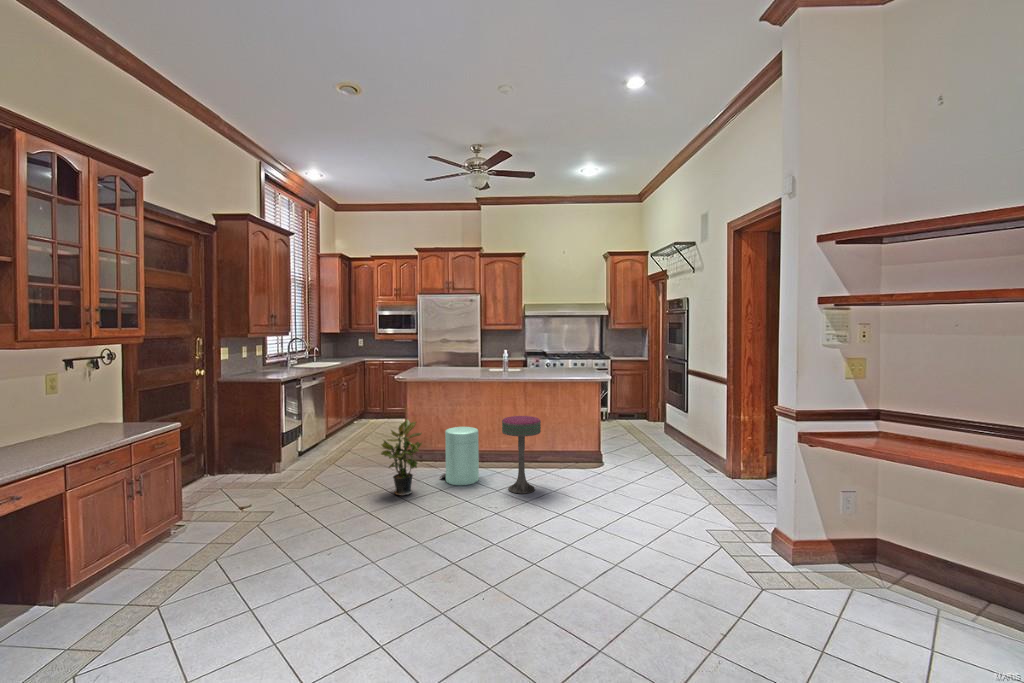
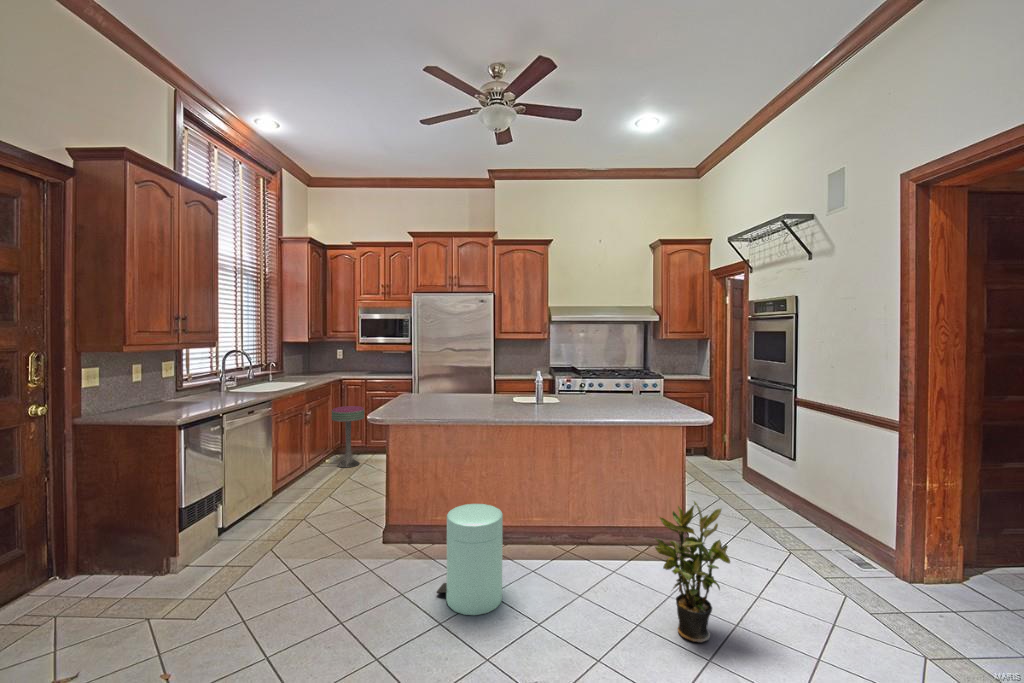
bar stool: present [502,416,541,494] -> present [332,406,365,468]
potted plant: present [381,419,422,496] -> present [655,501,730,643]

